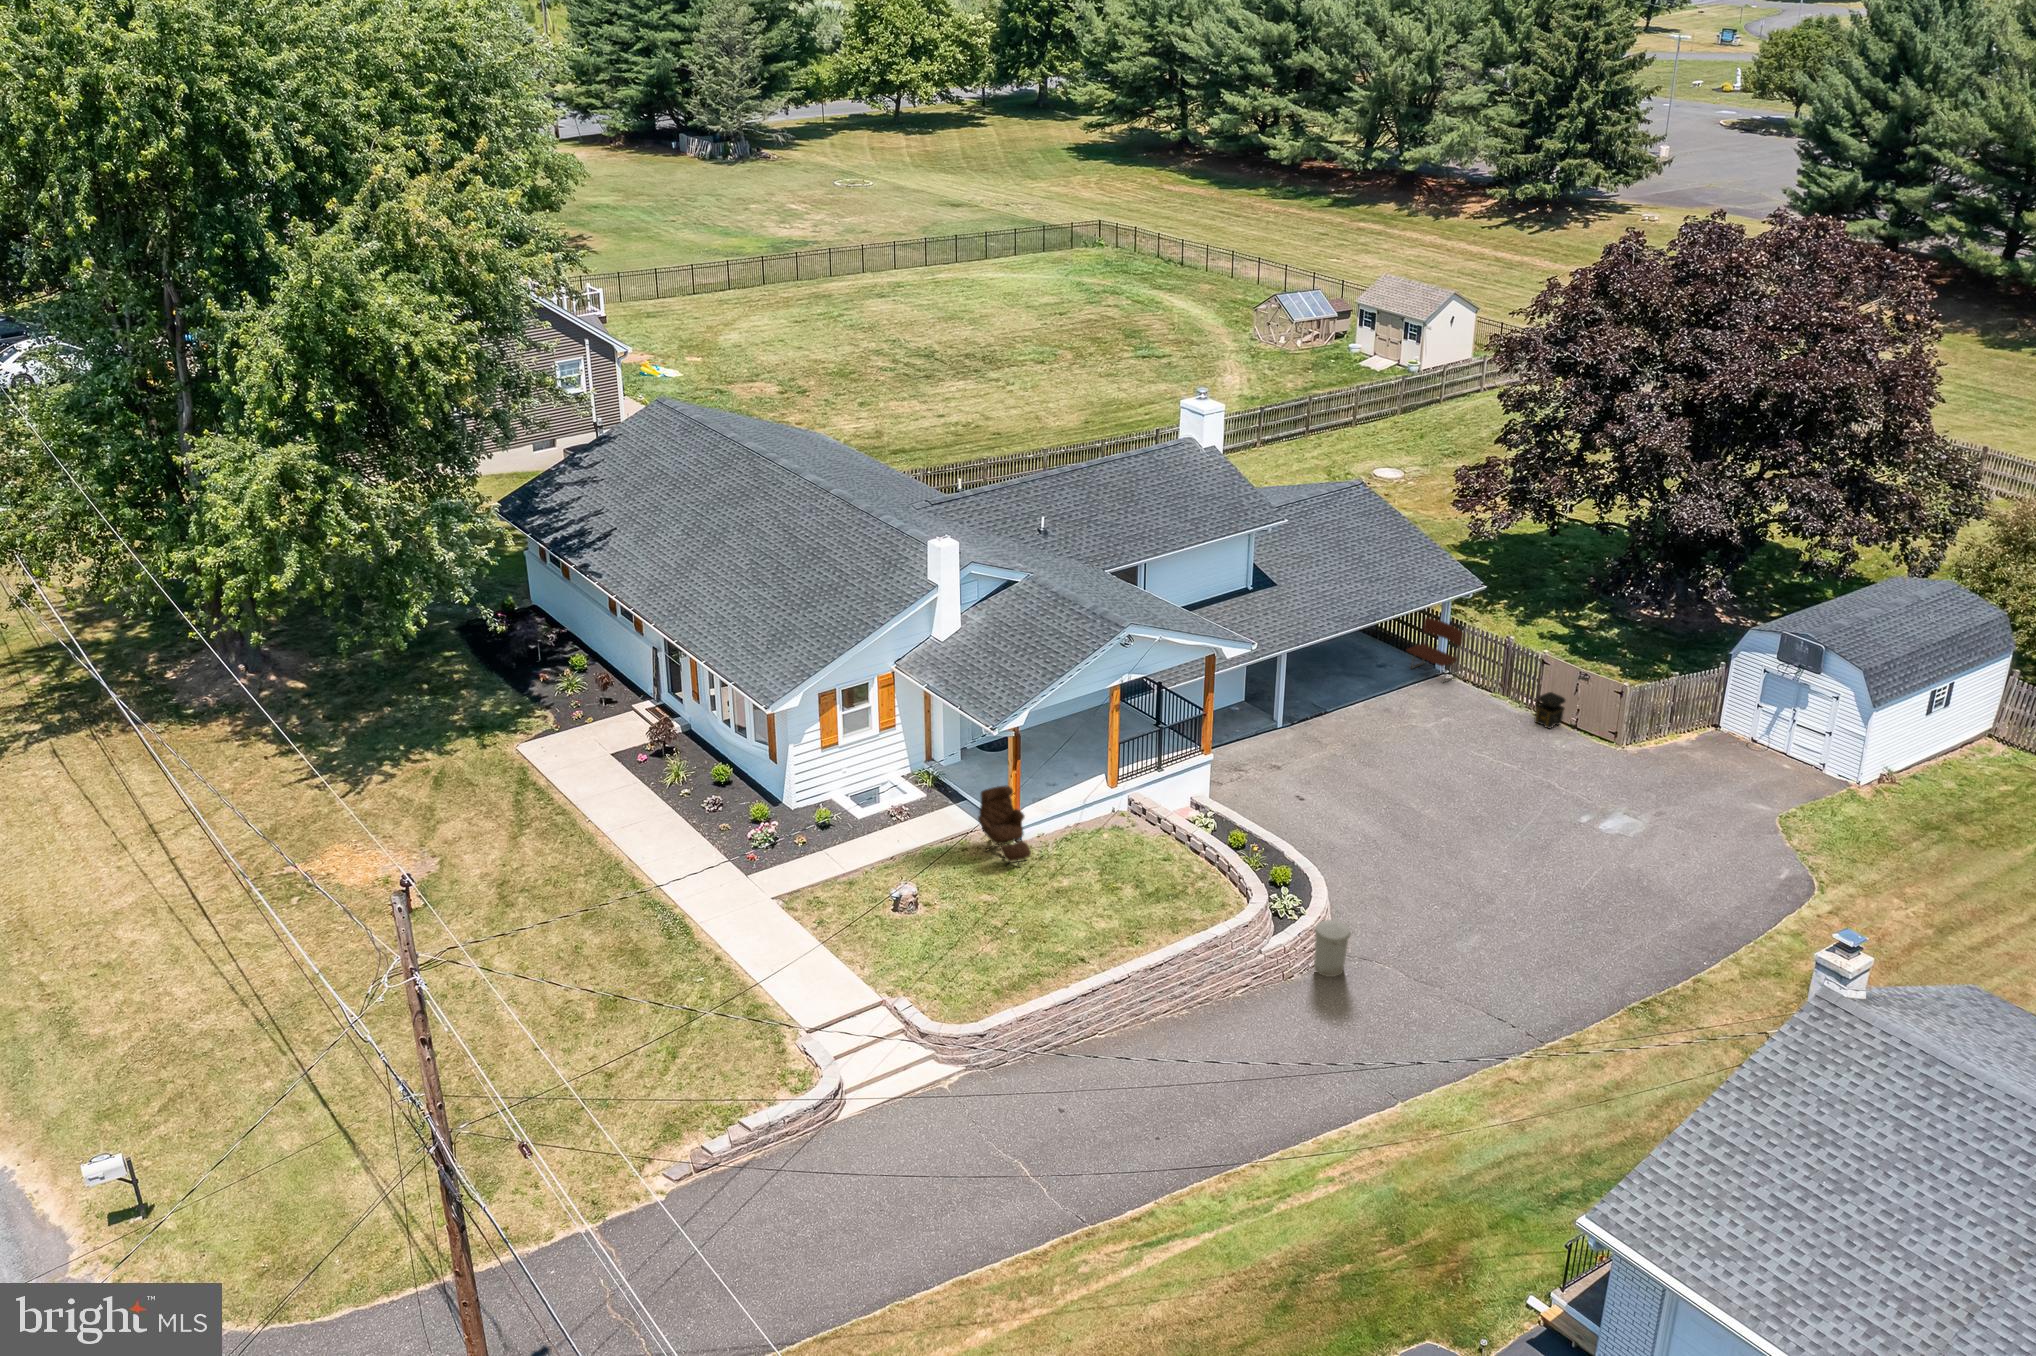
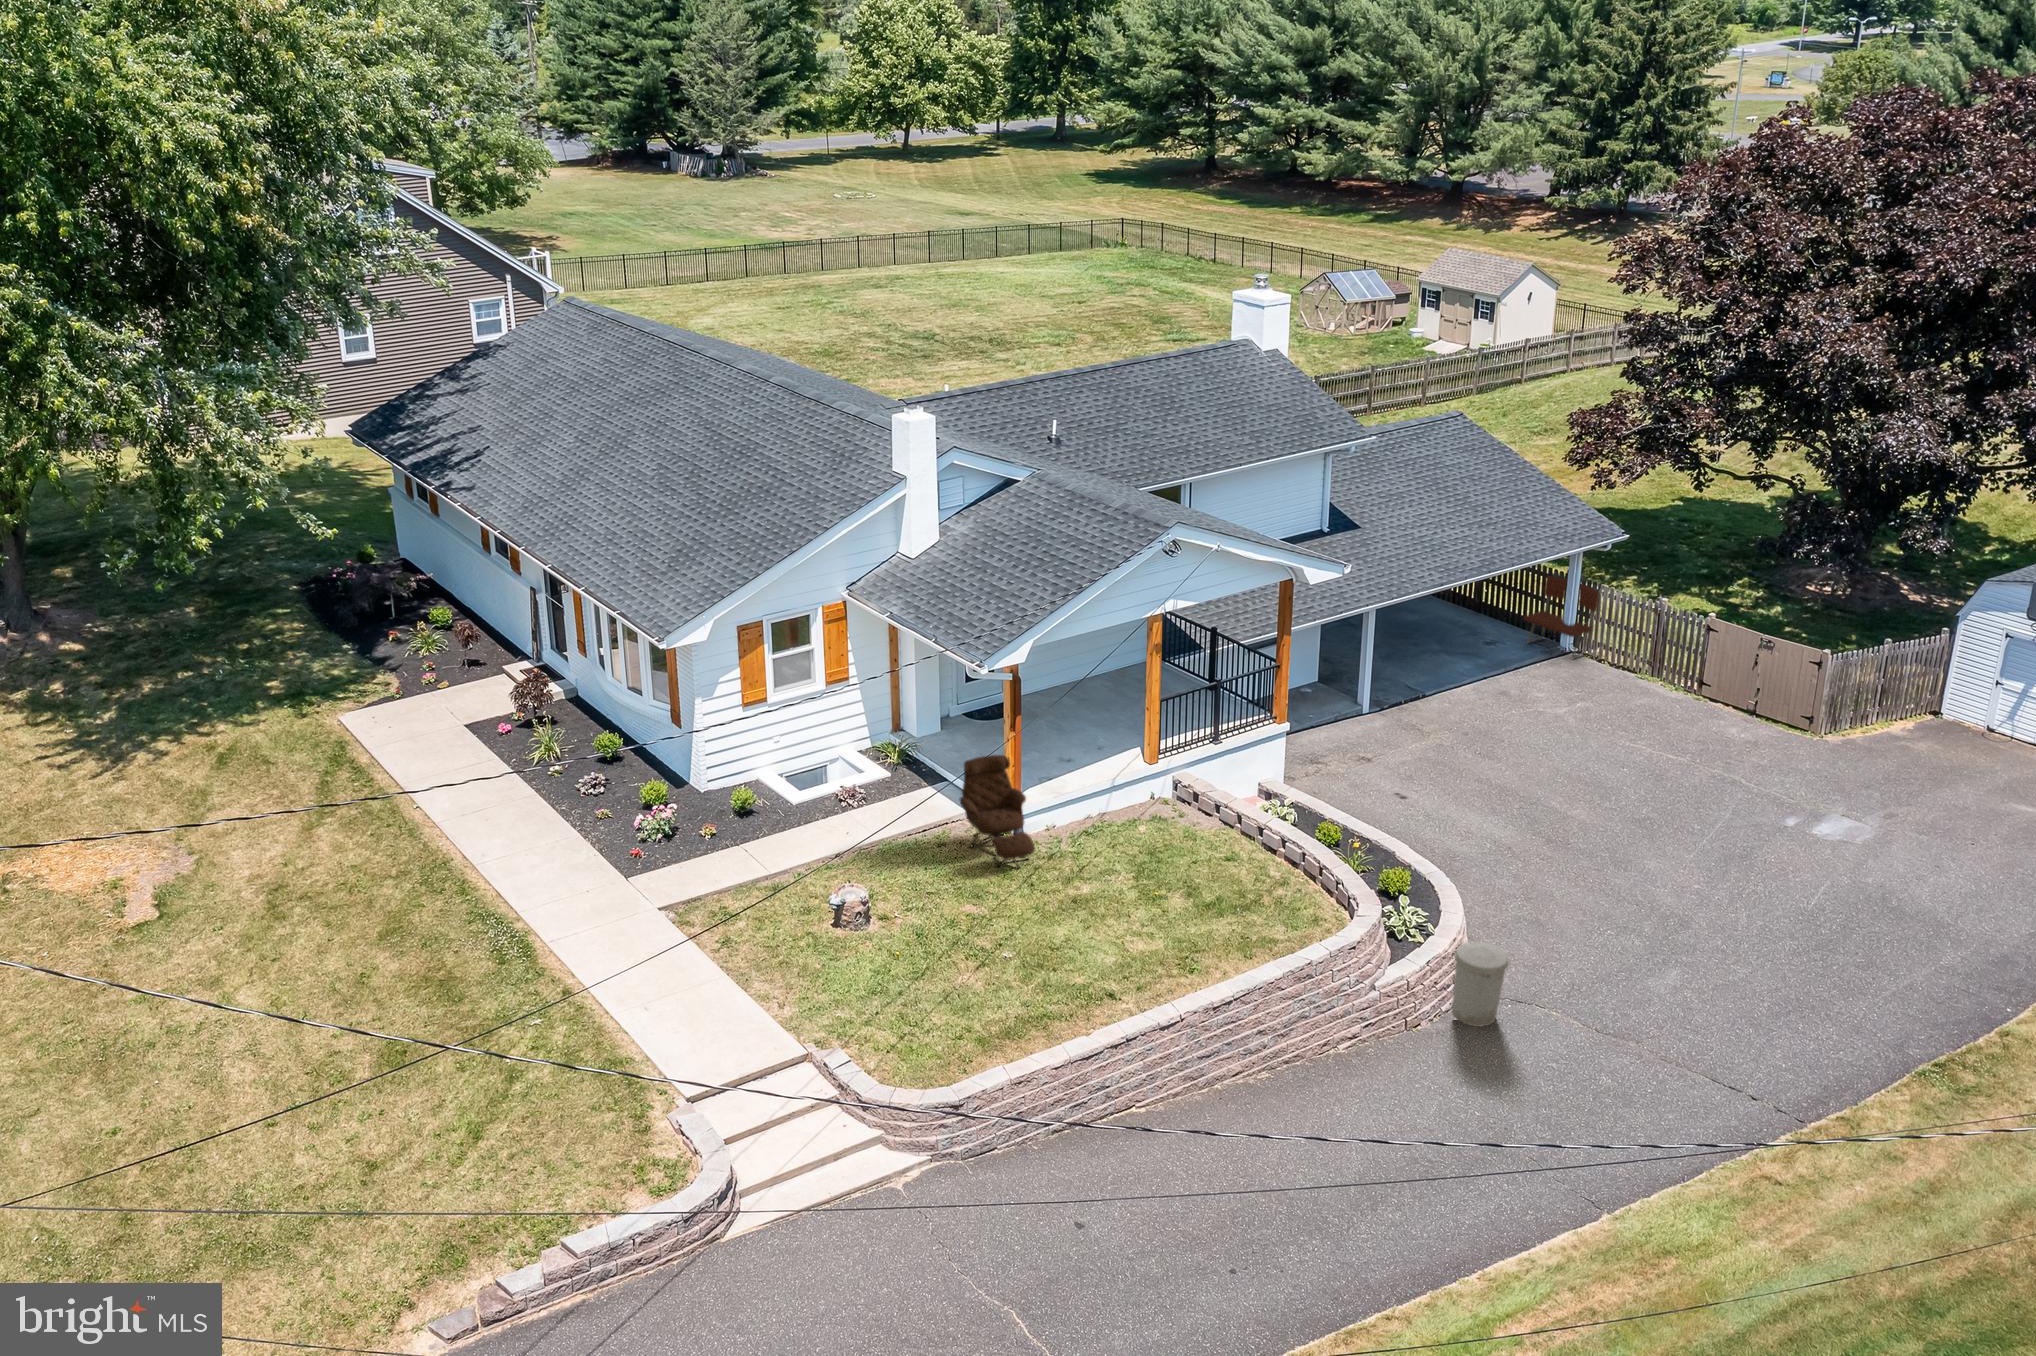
toolbox: present [1534,692,1565,729] -> none [1701,665,1745,713]

